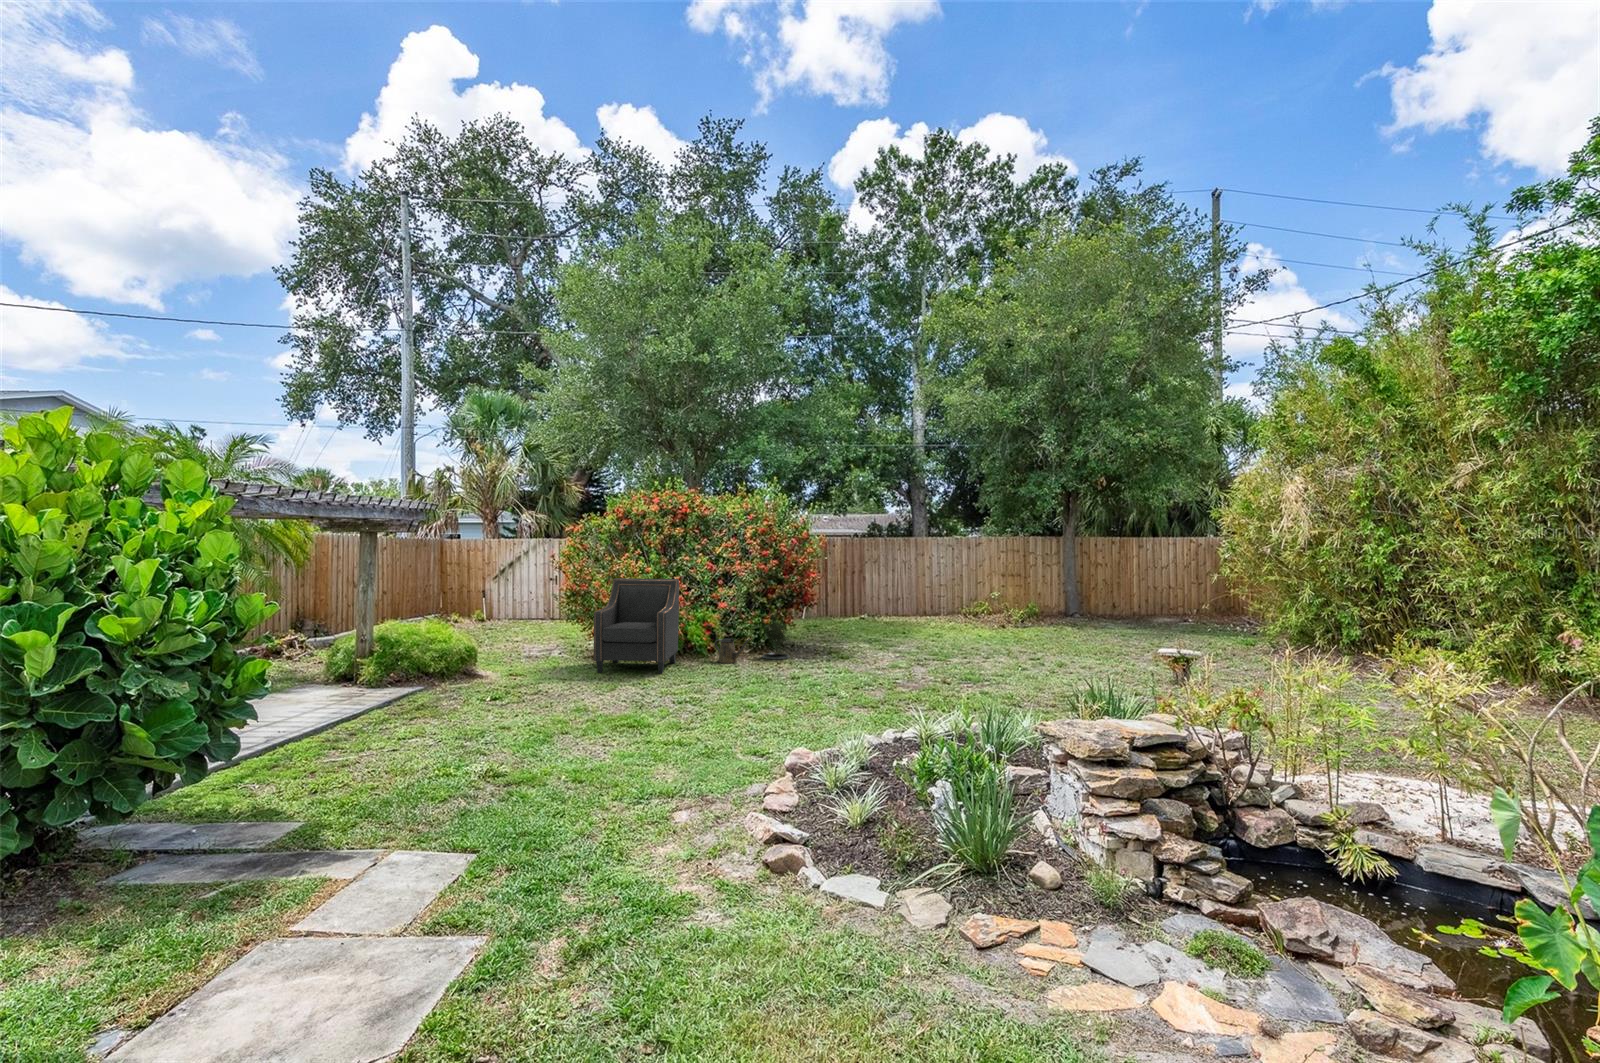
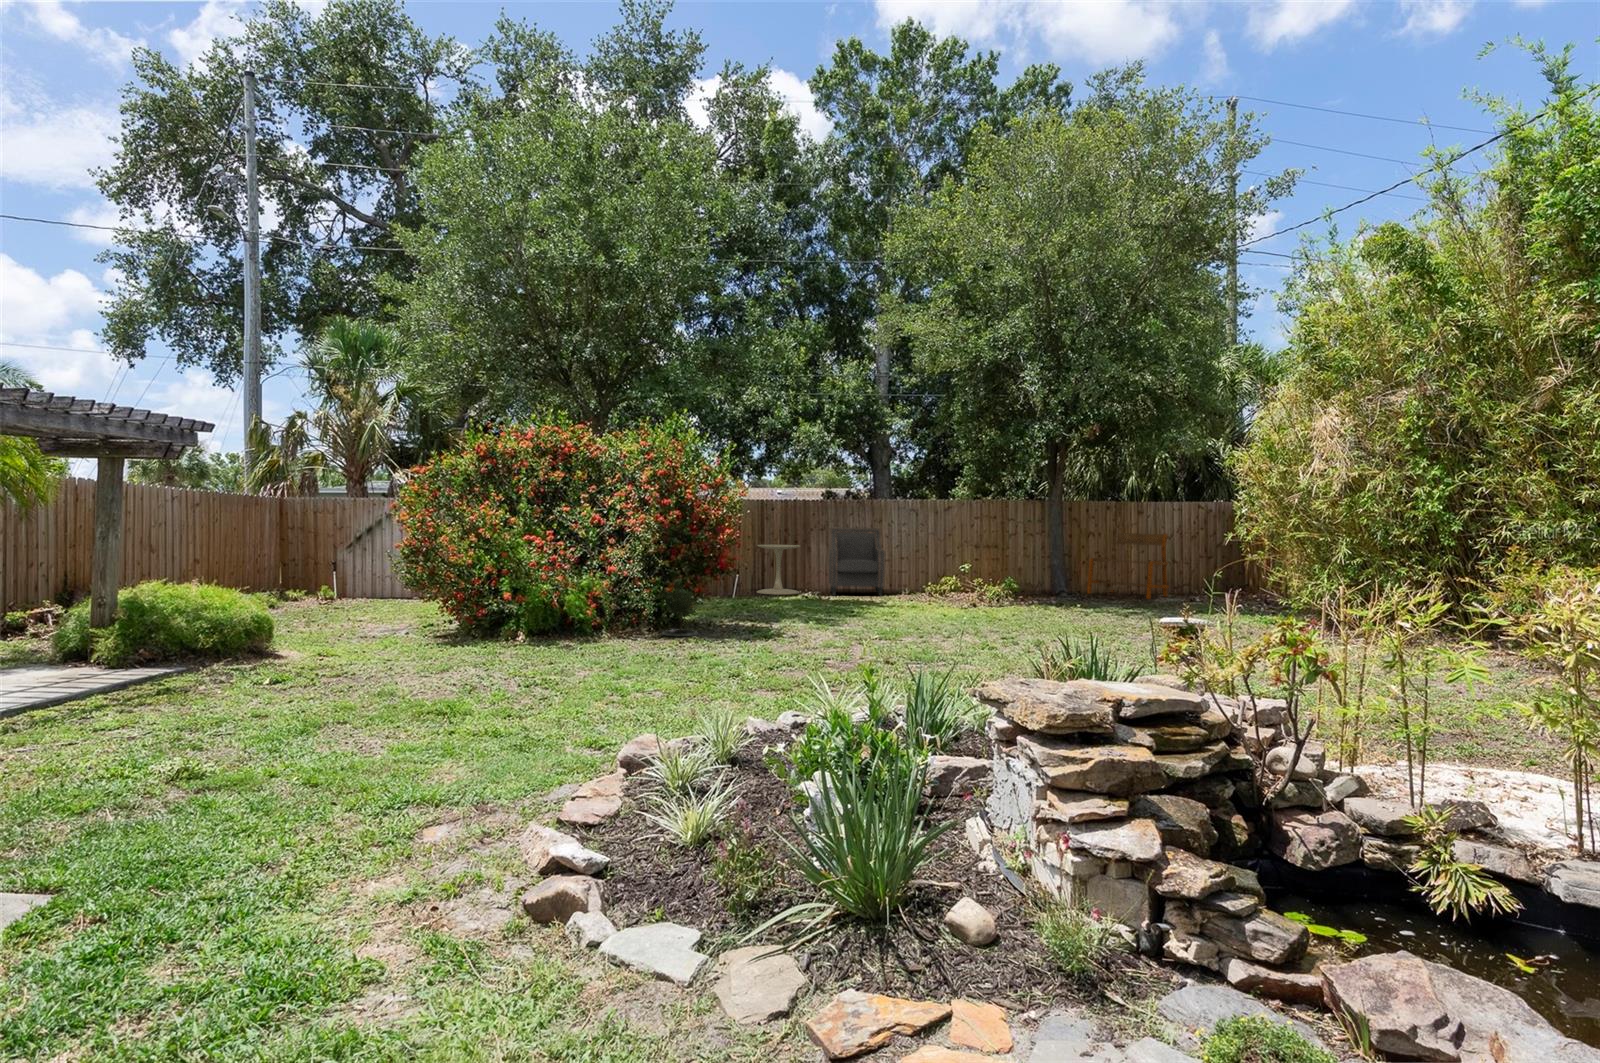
bench: none [1096,562,1166,620] -> present [1087,533,1169,599]
pedestal table: none [821,574,857,616] -> present [757,544,800,595]
chair: present [593,578,679,674] -> present [829,527,885,596]
watering can: present [715,638,750,663] -> none [599,608,644,640]

